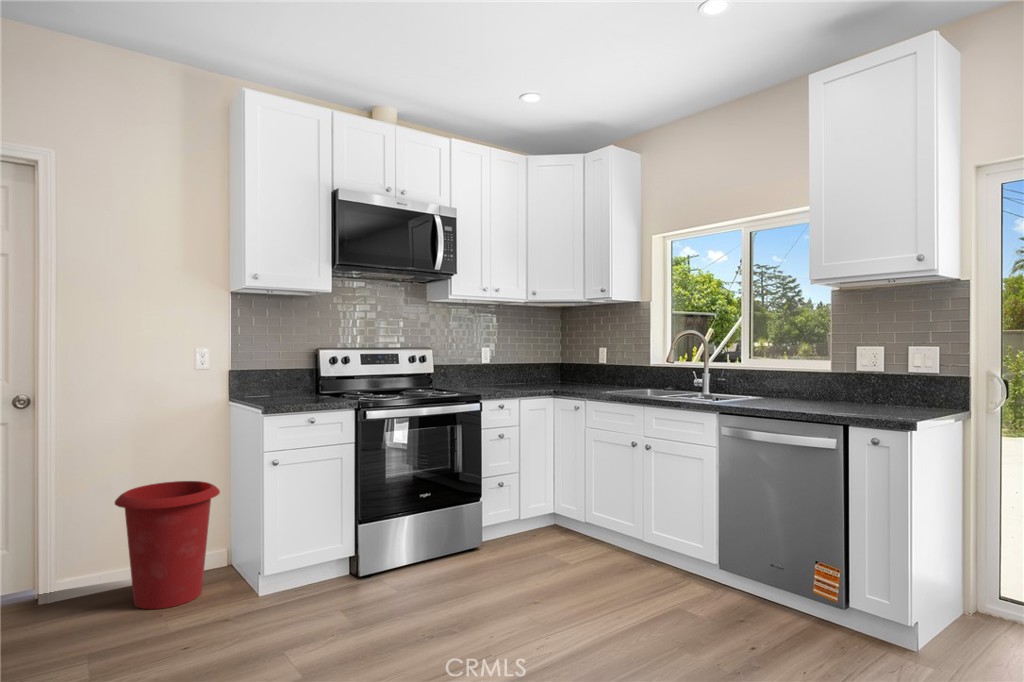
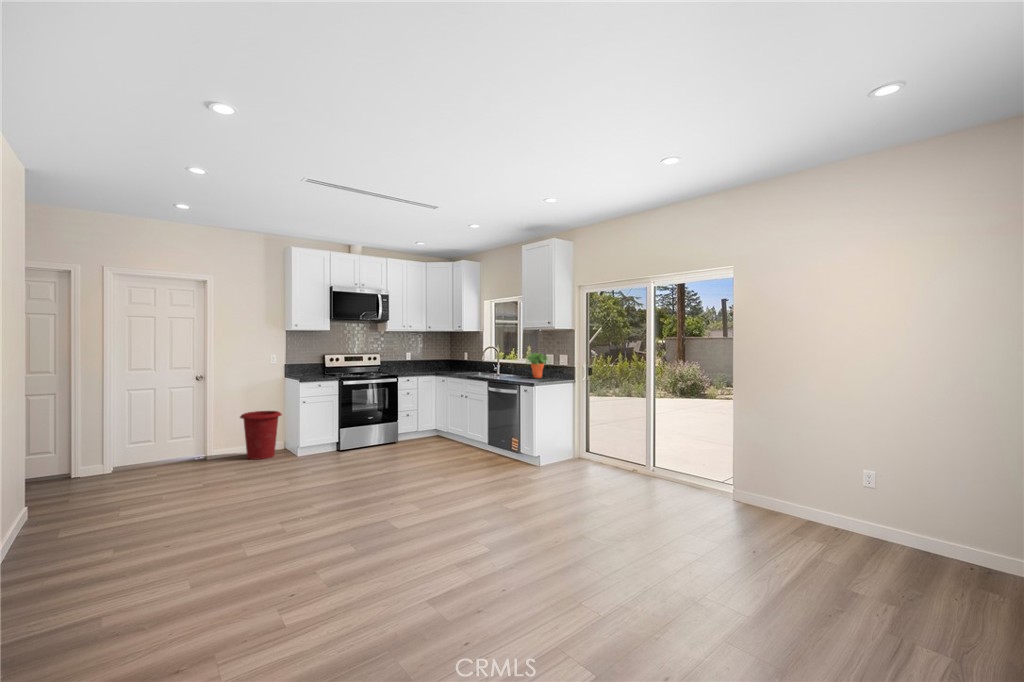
potted plant: none [803,342,885,405] -> present [526,353,548,378]

